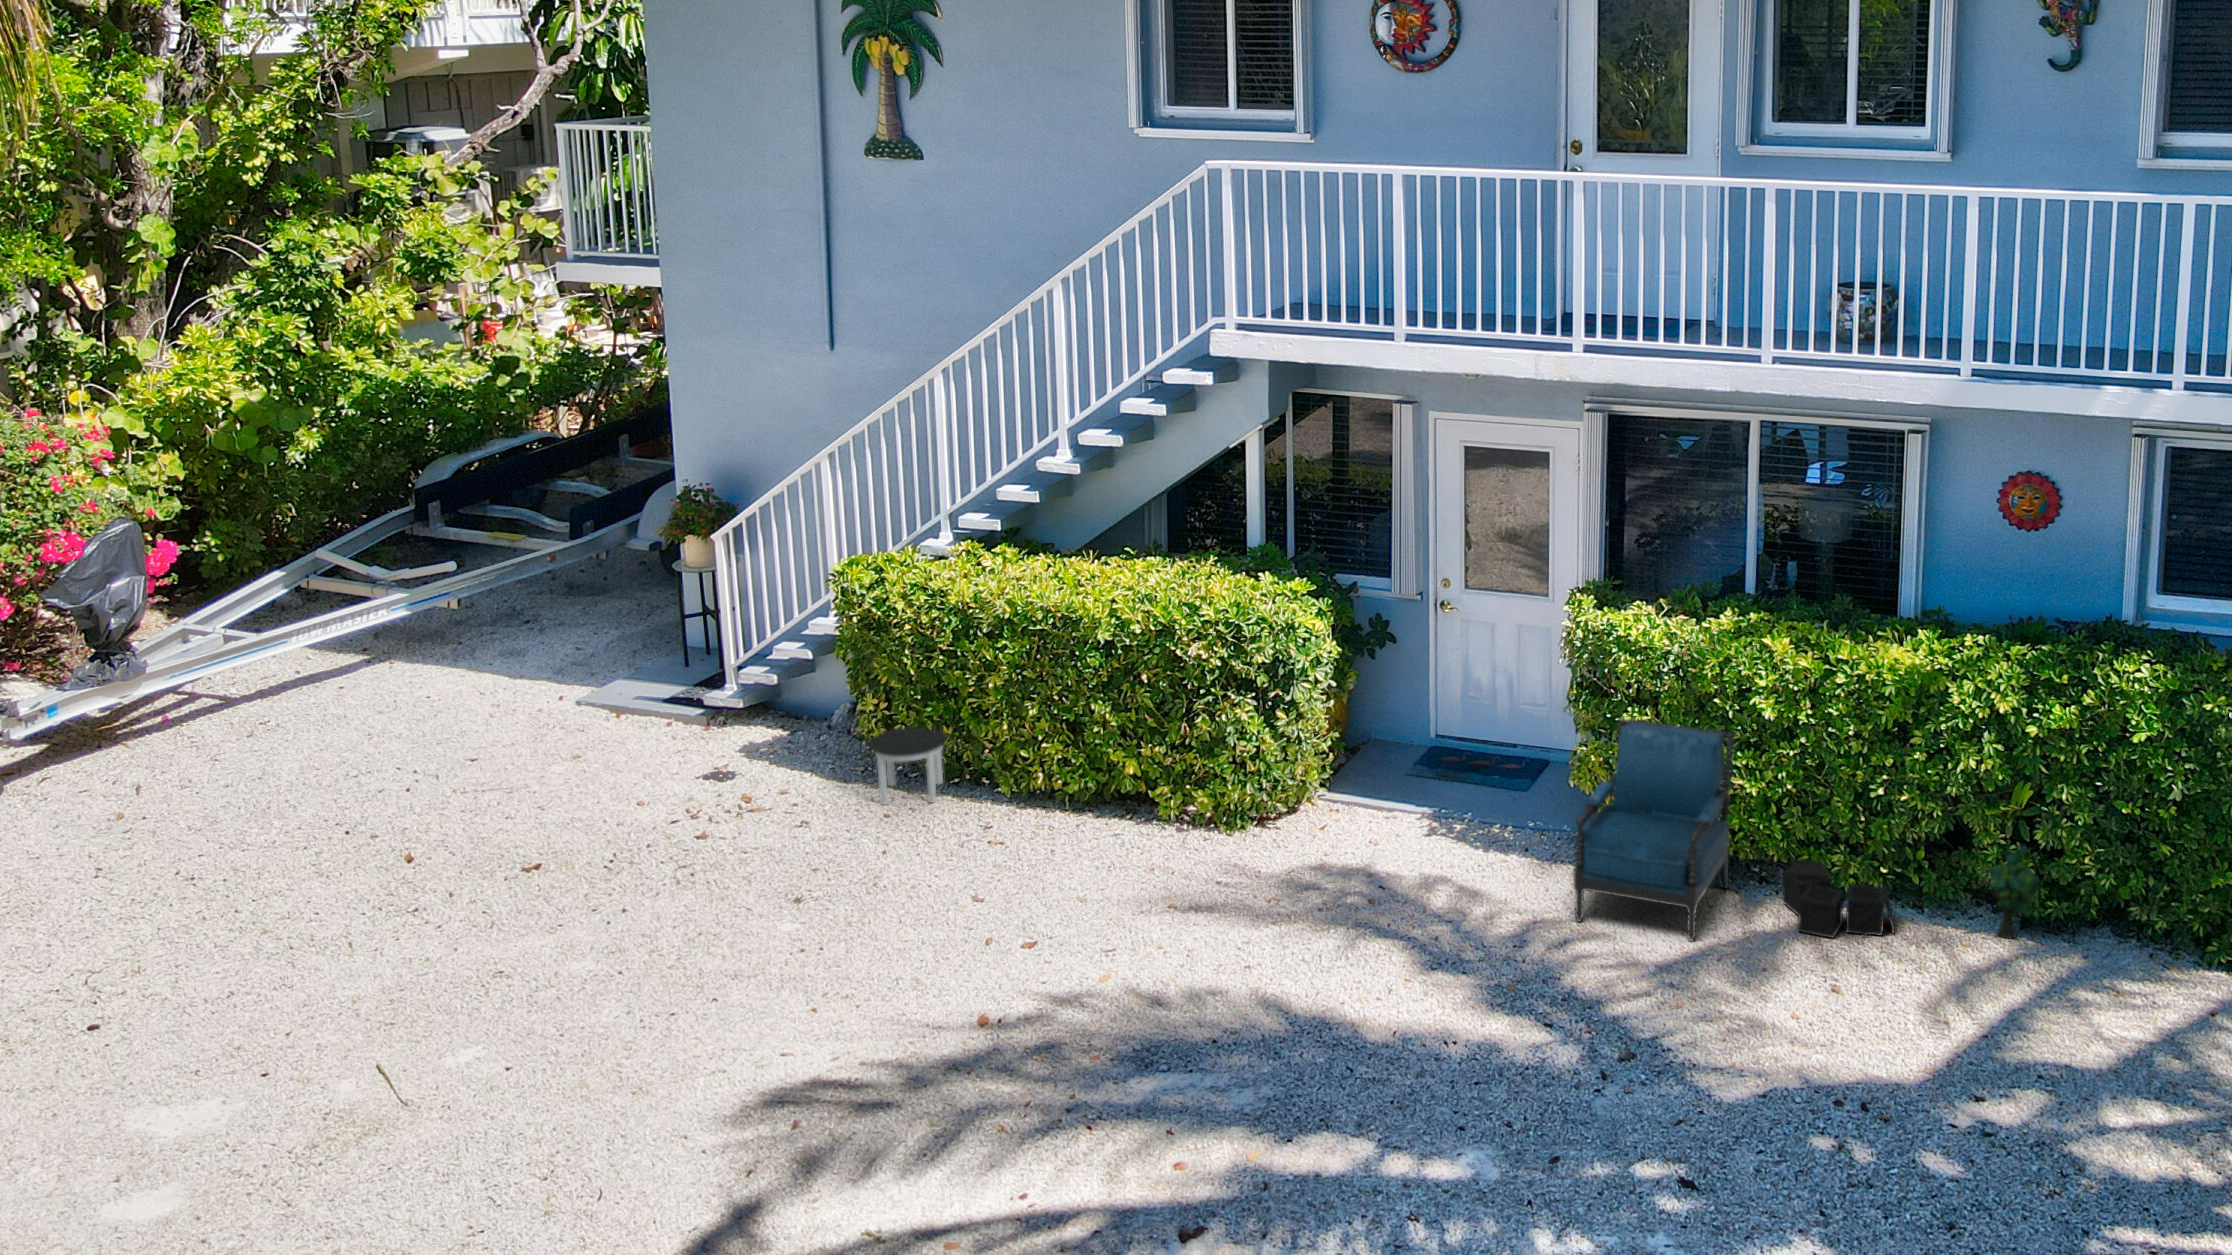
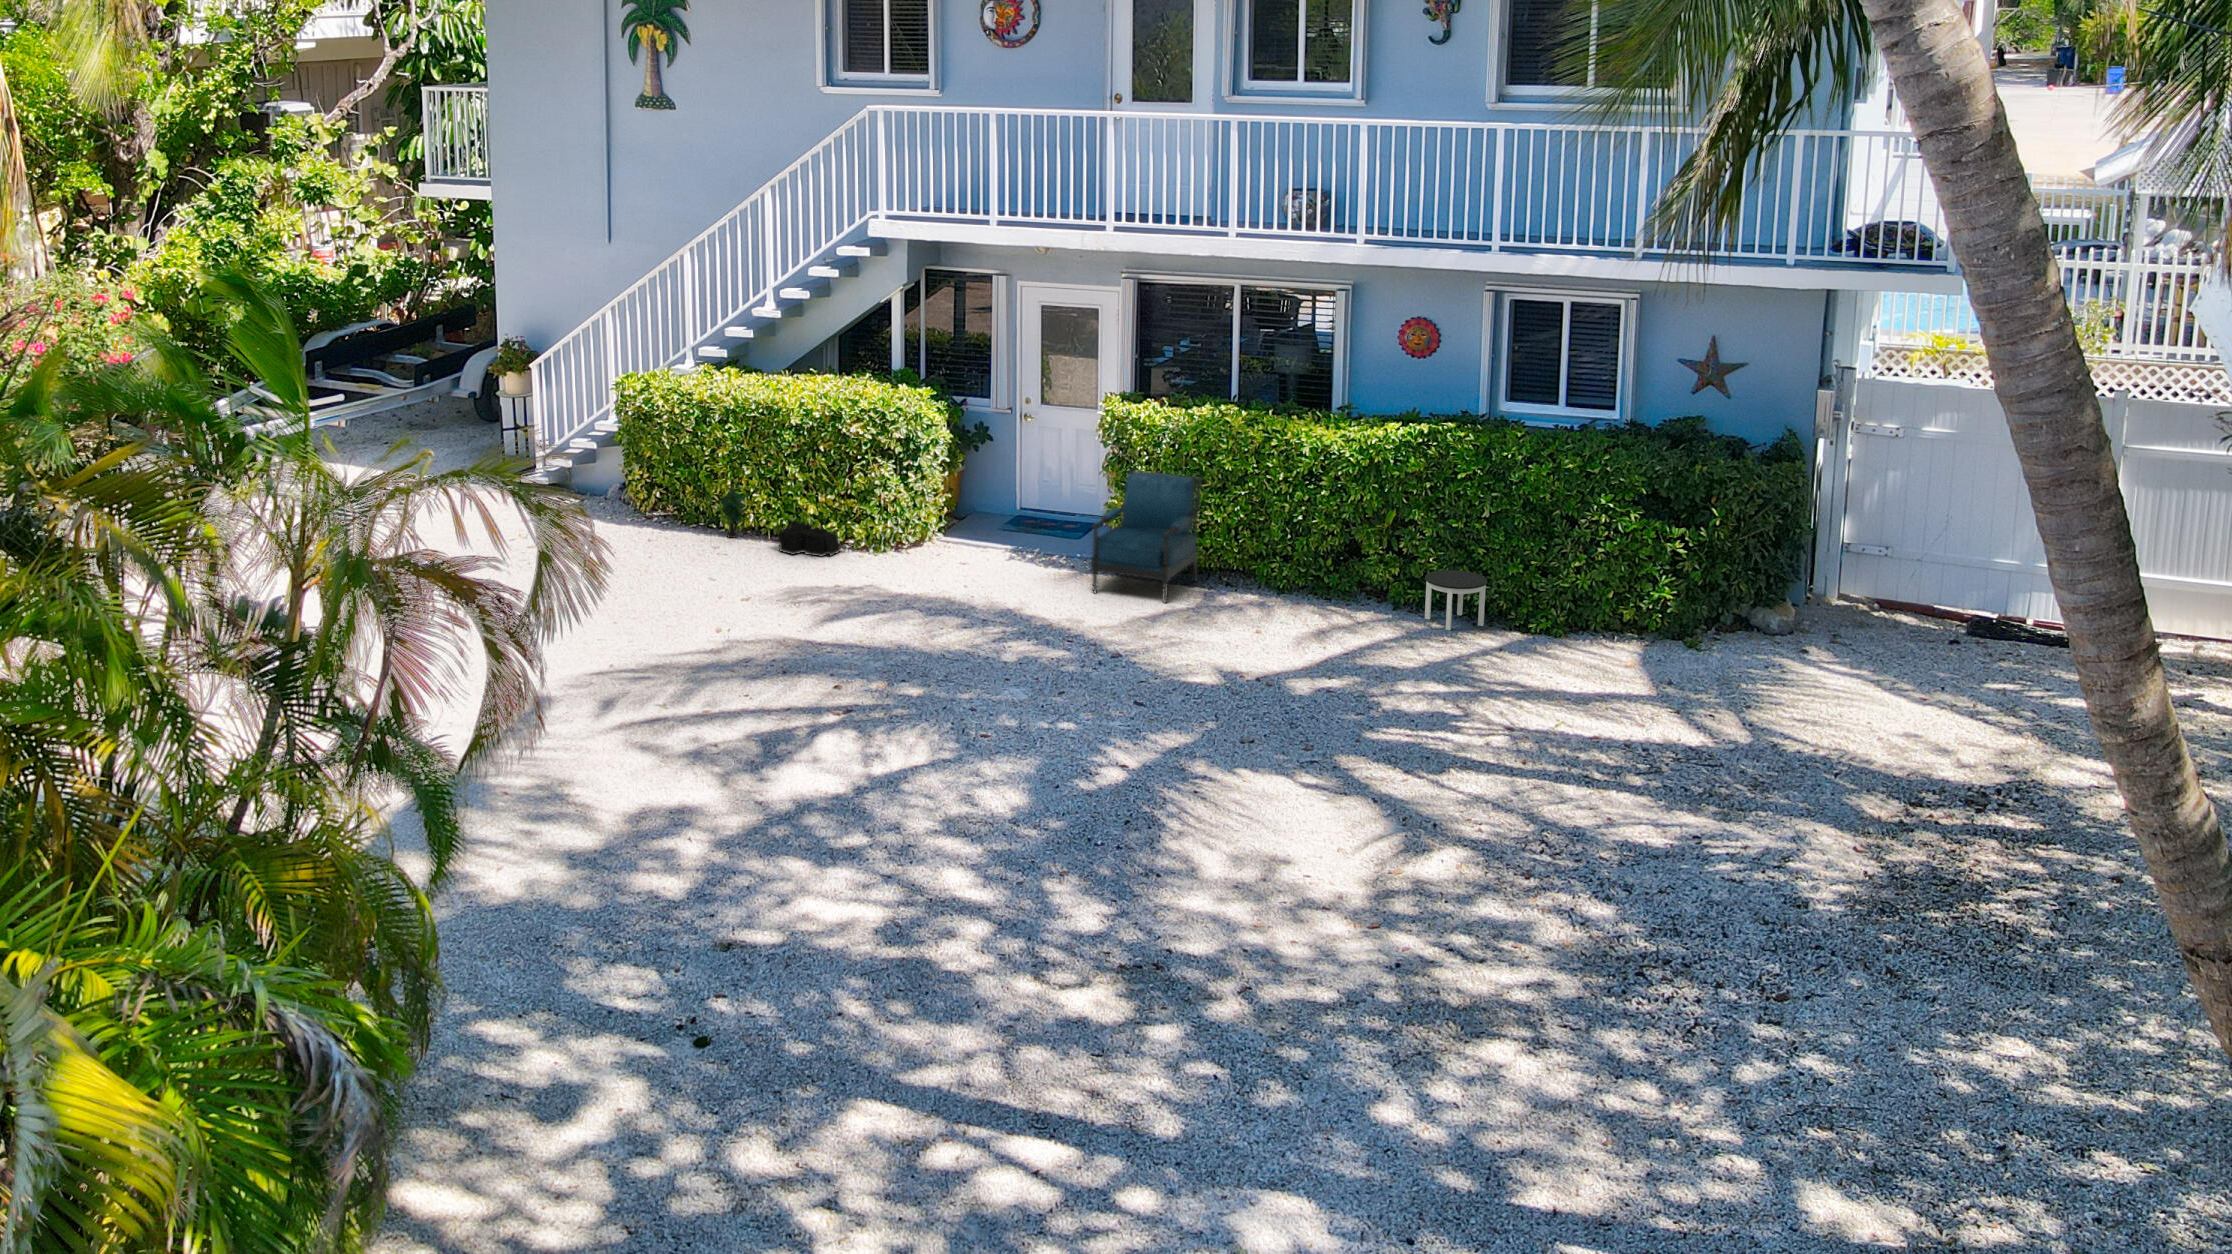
round table: present [870,726,947,805] -> present [1425,570,1487,630]
decorative plant: present [1989,844,2042,939] -> present [720,483,746,538]
storage bin: present [1783,860,1895,938] -> present [779,521,841,556]

